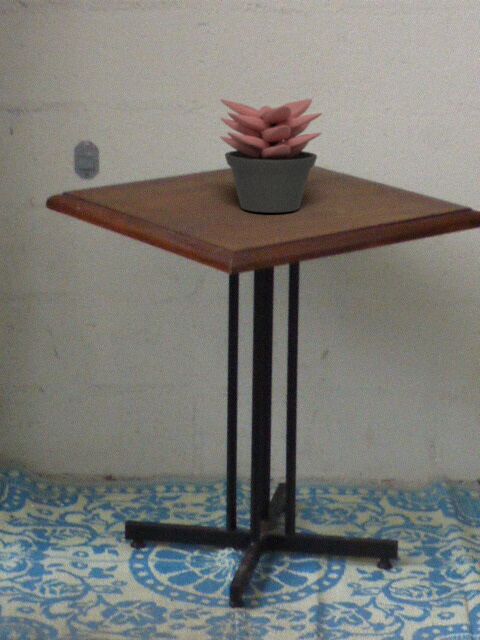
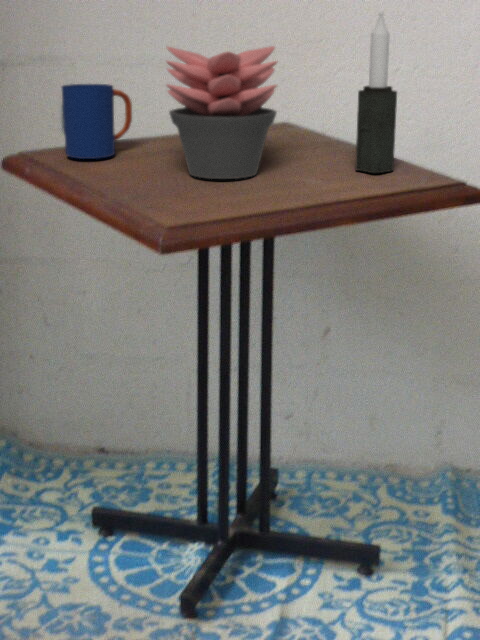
candle: none [381,71,417,207] -> present [355,11,397,173]
mug: none [119,130,177,196] -> present [62,84,132,159]

